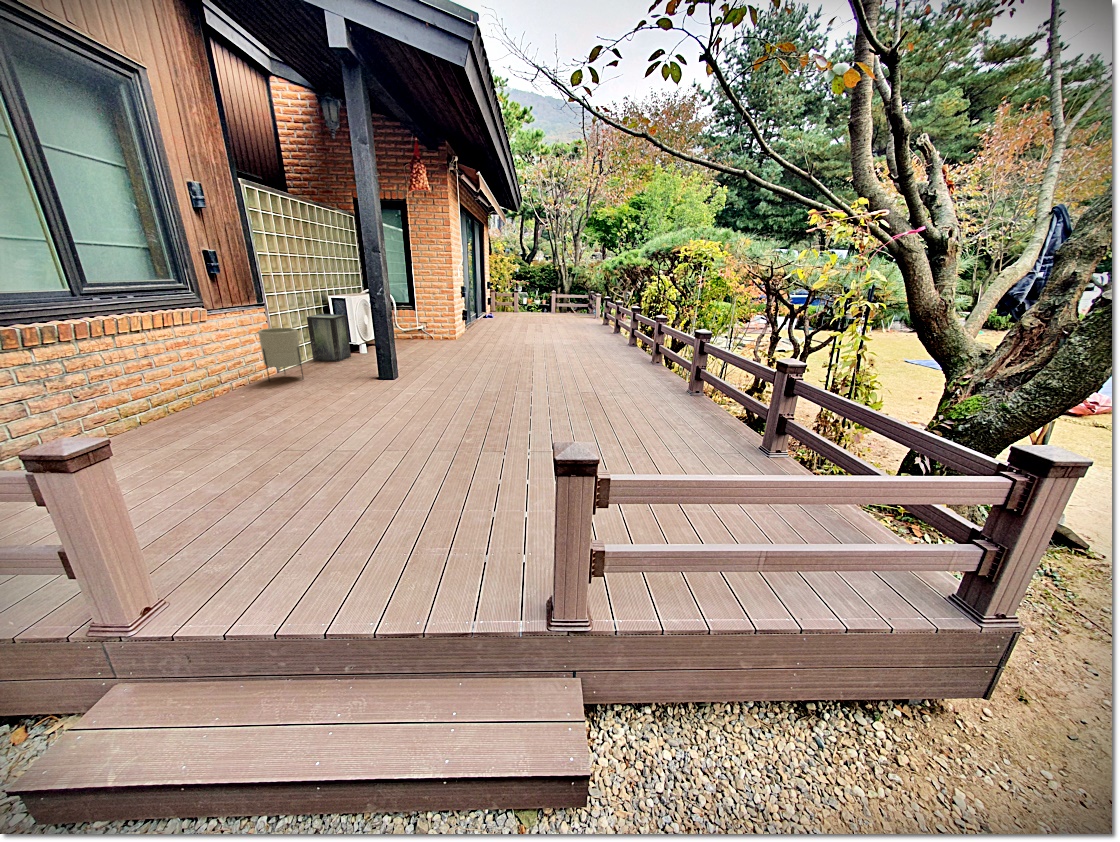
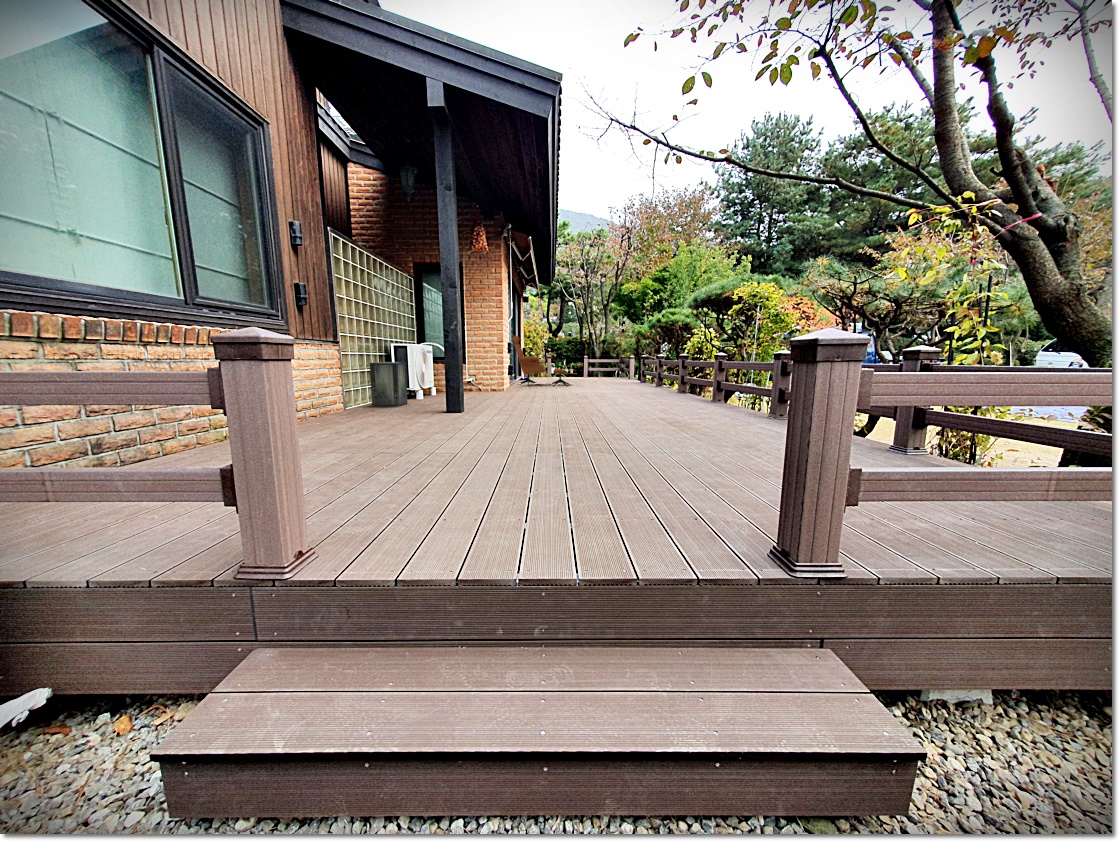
armchair: none [470,274,531,329] -> present [513,336,571,386]
planter: present [258,328,303,382] -> none [331,366,370,418]

